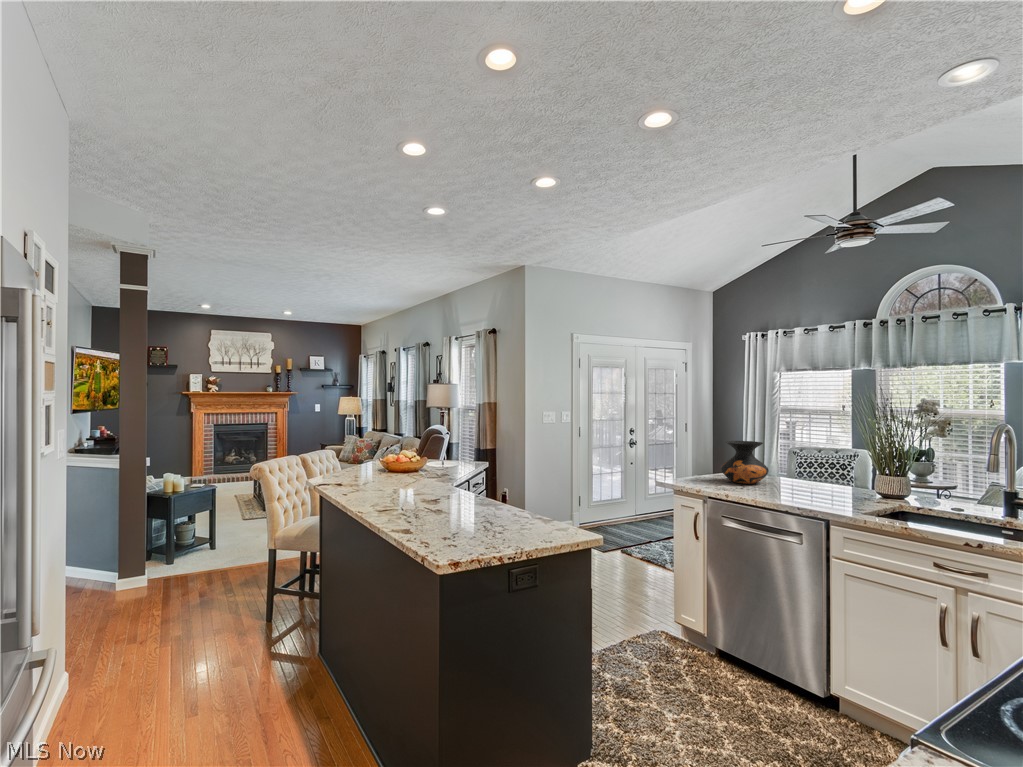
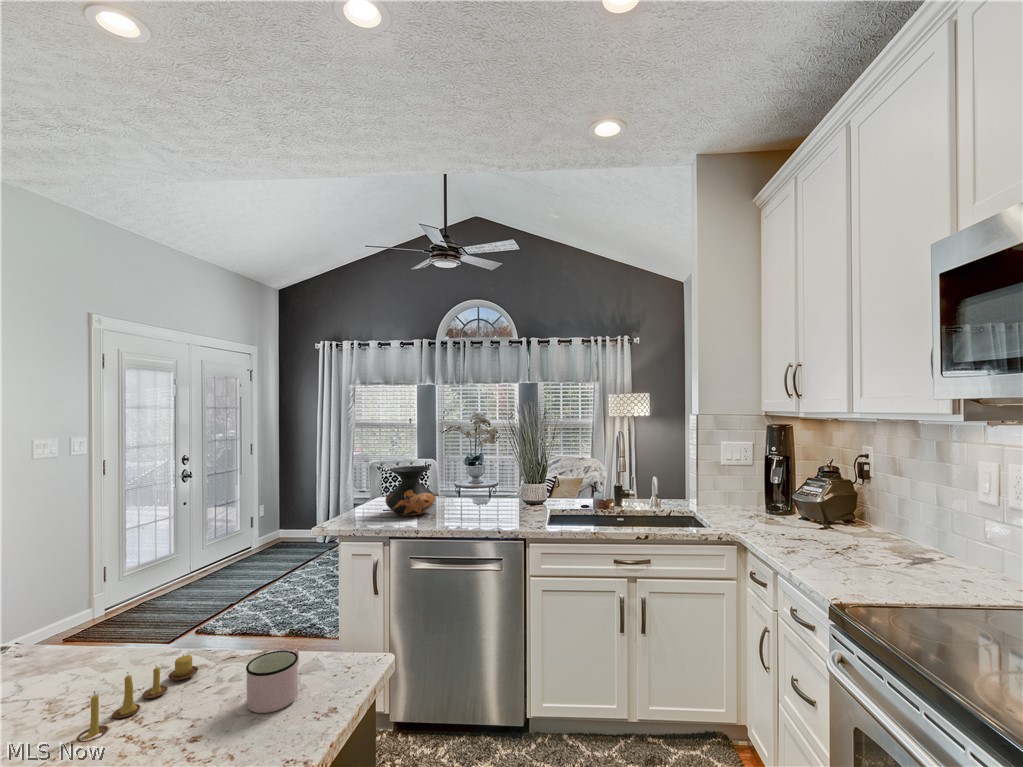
candle: none [463,500,519,521] -> present [77,655,198,742]
mug: none [519,507,549,533] -> present [246,649,299,713]

